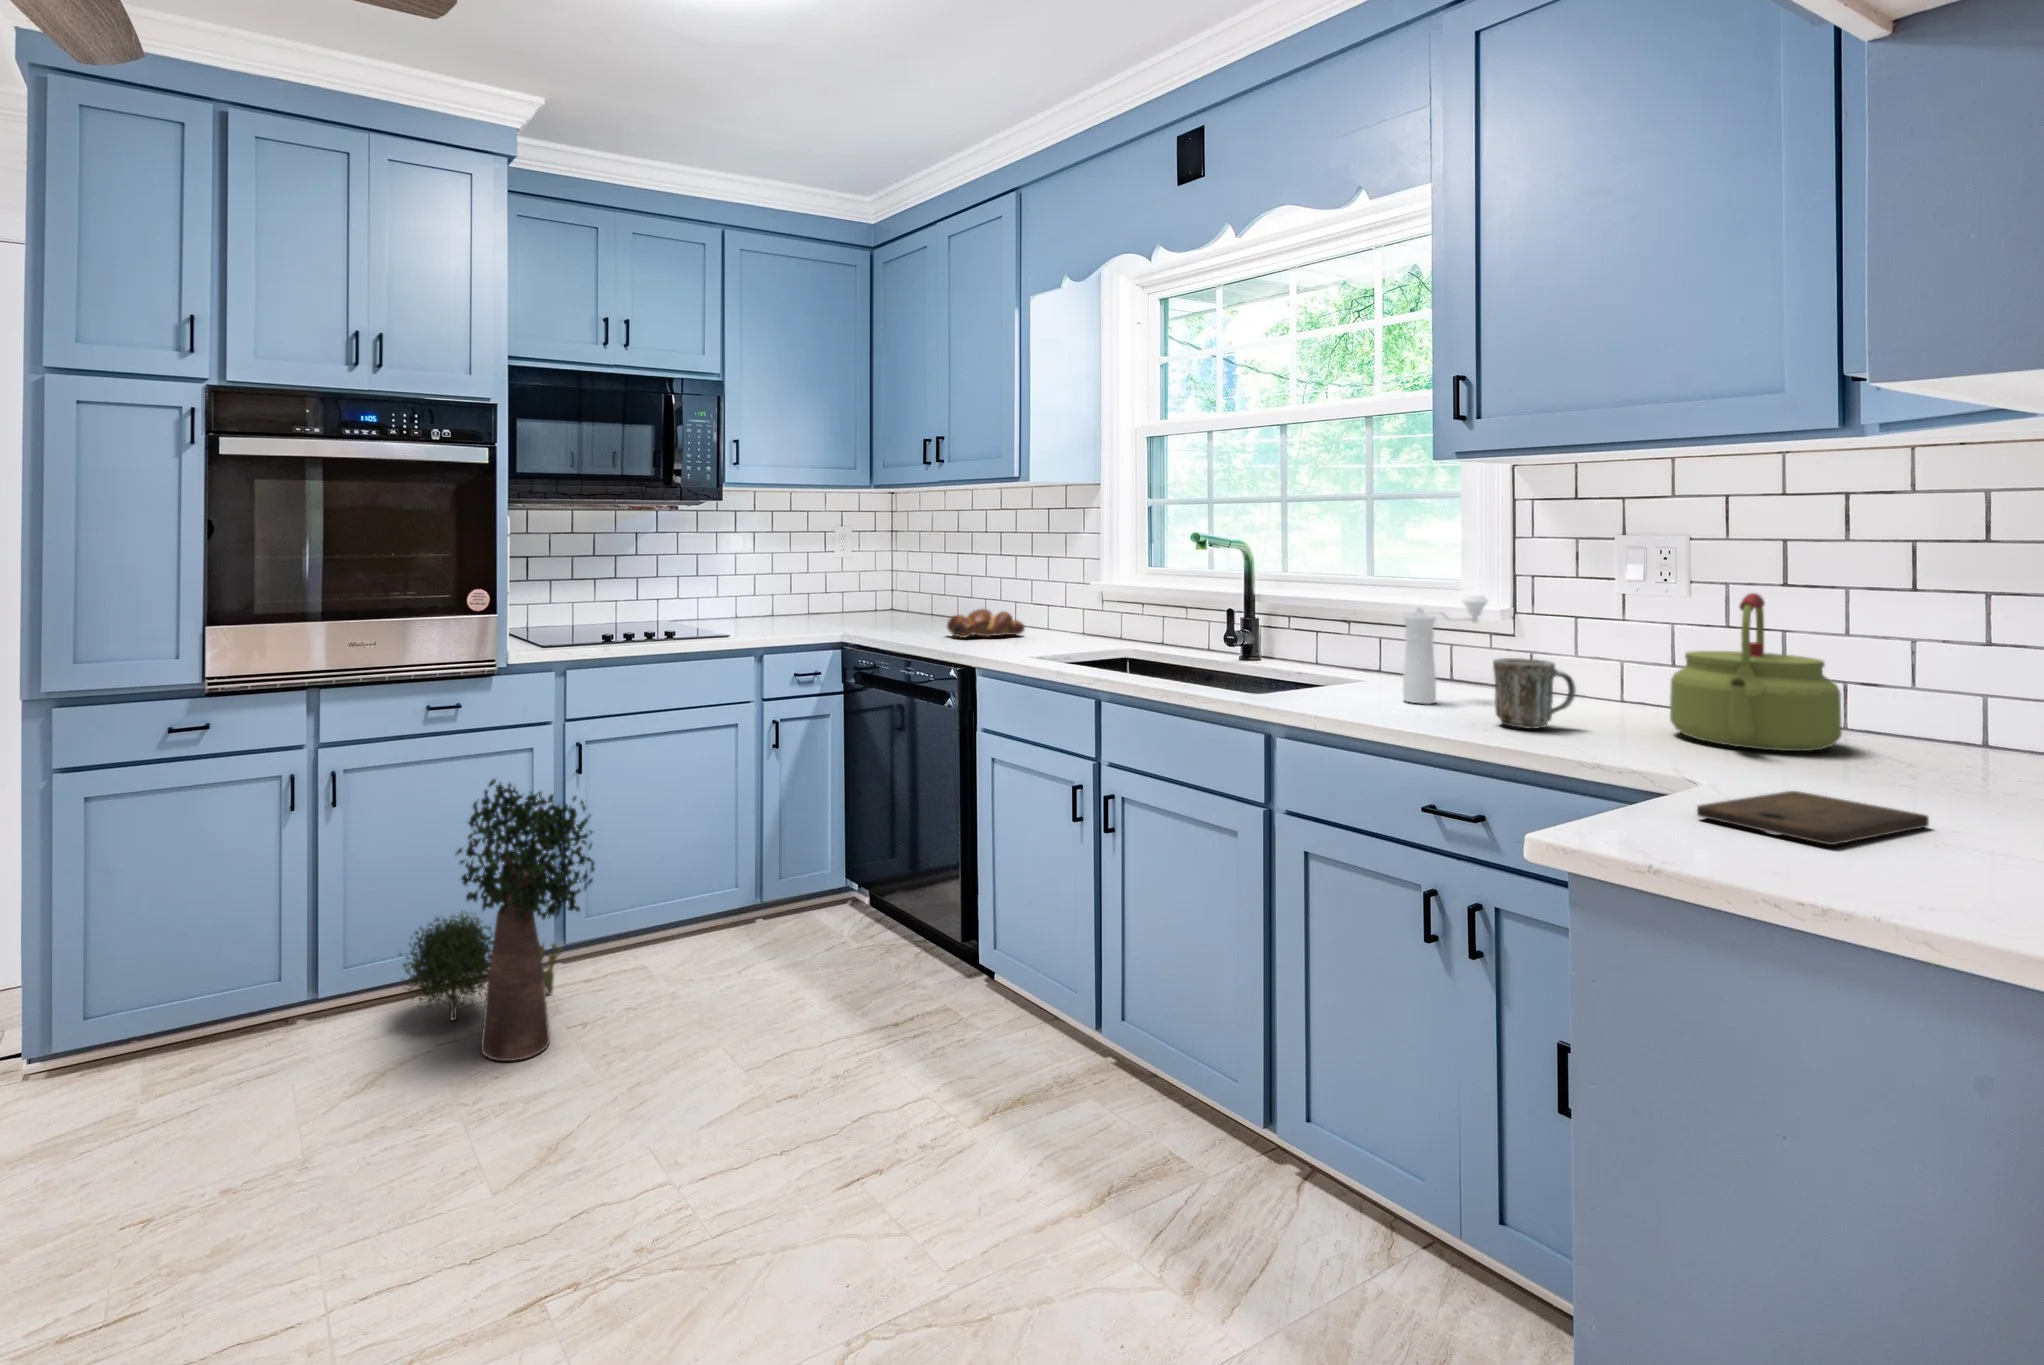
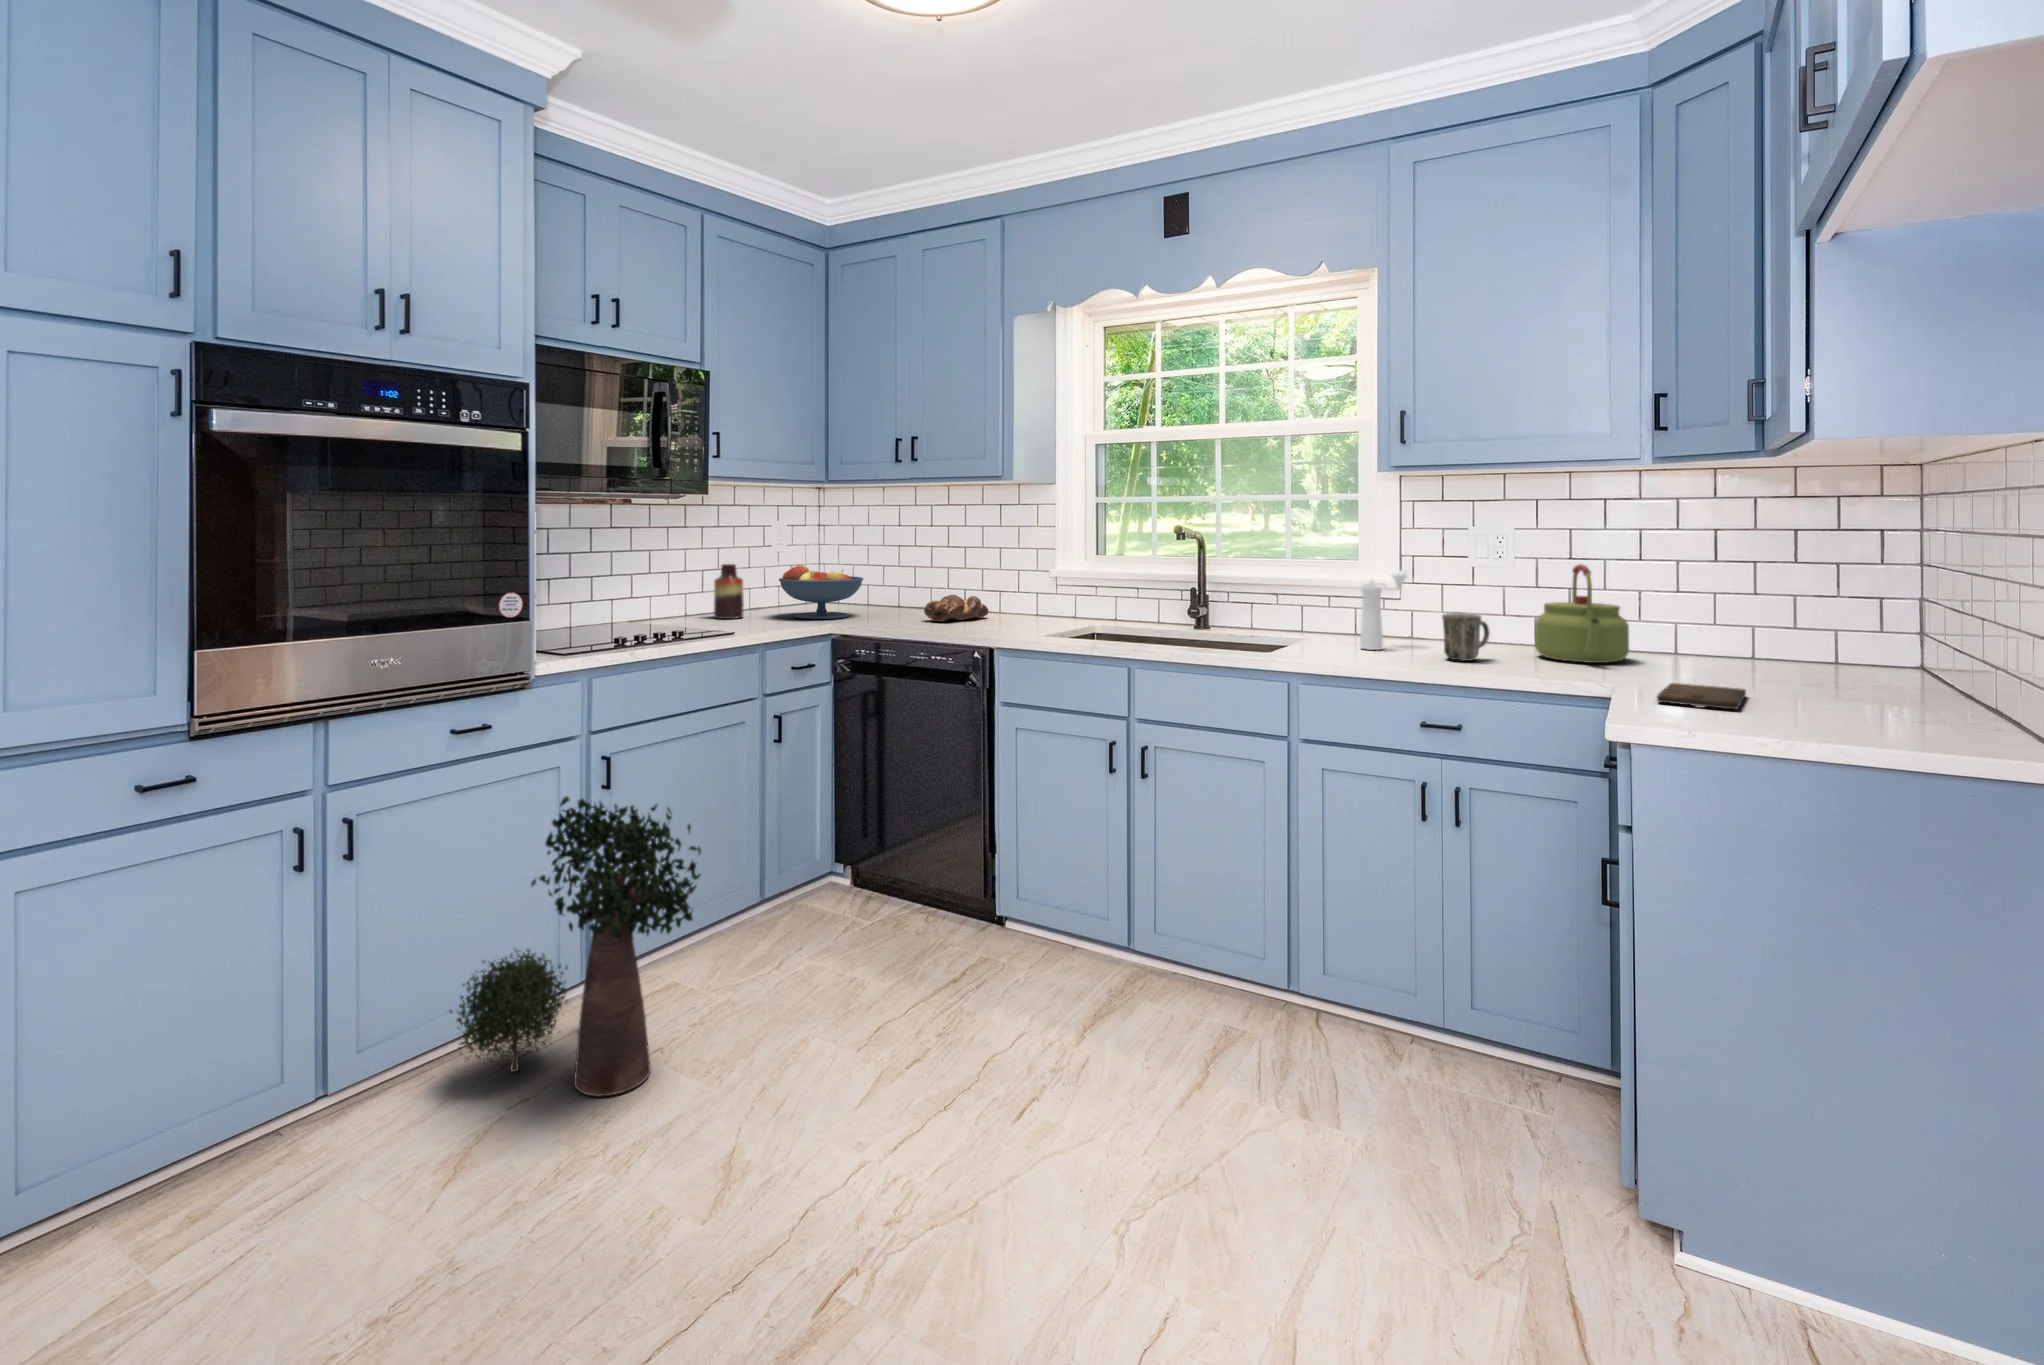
vase: none [759,570,787,625] -> present [714,564,743,619]
fruit bowl: none [815,572,902,629] -> present [779,565,863,619]

